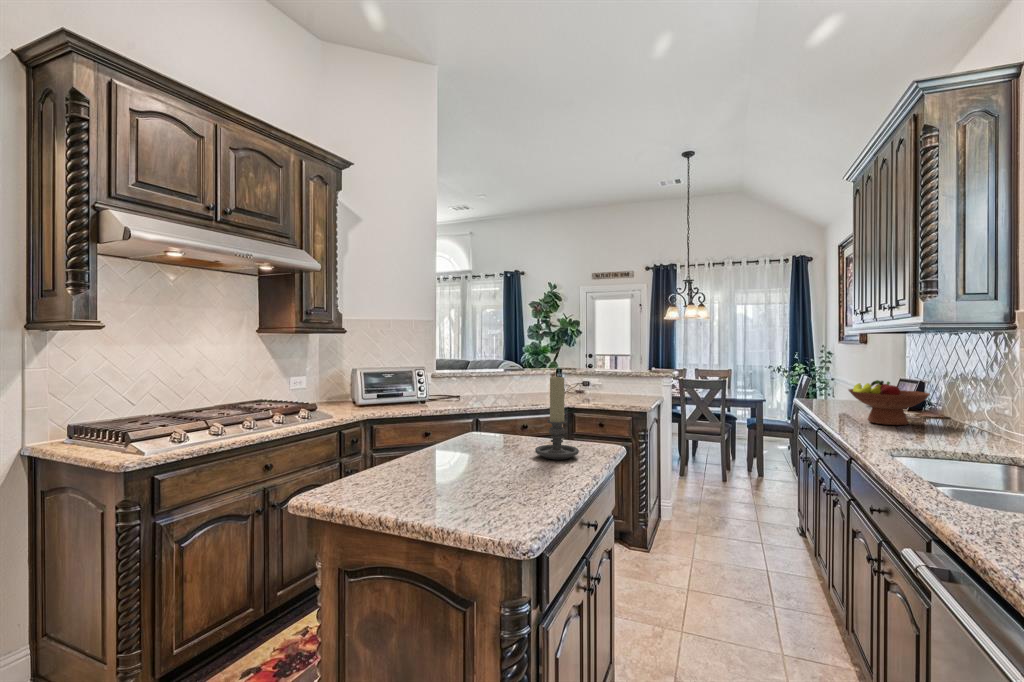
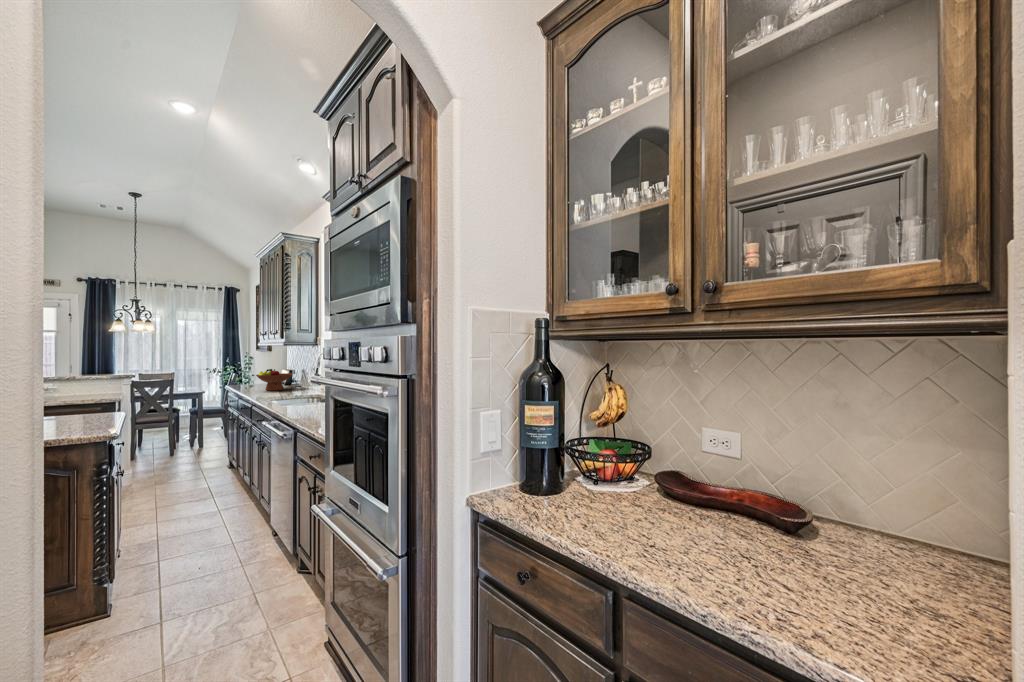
candle holder: present [535,376,579,460] -> none [64,372,99,422]

